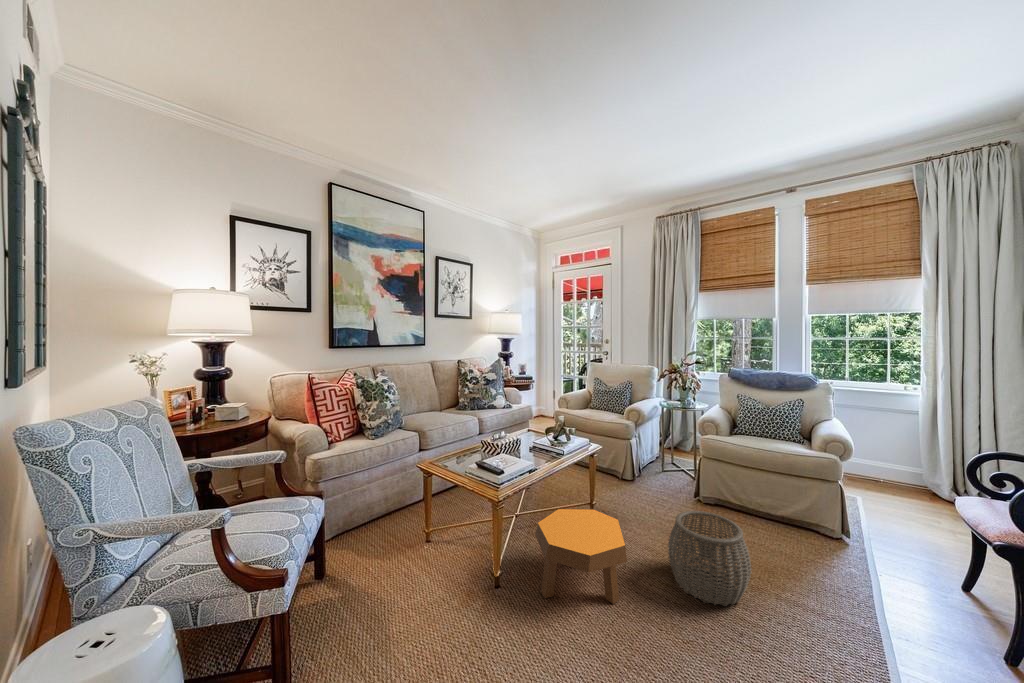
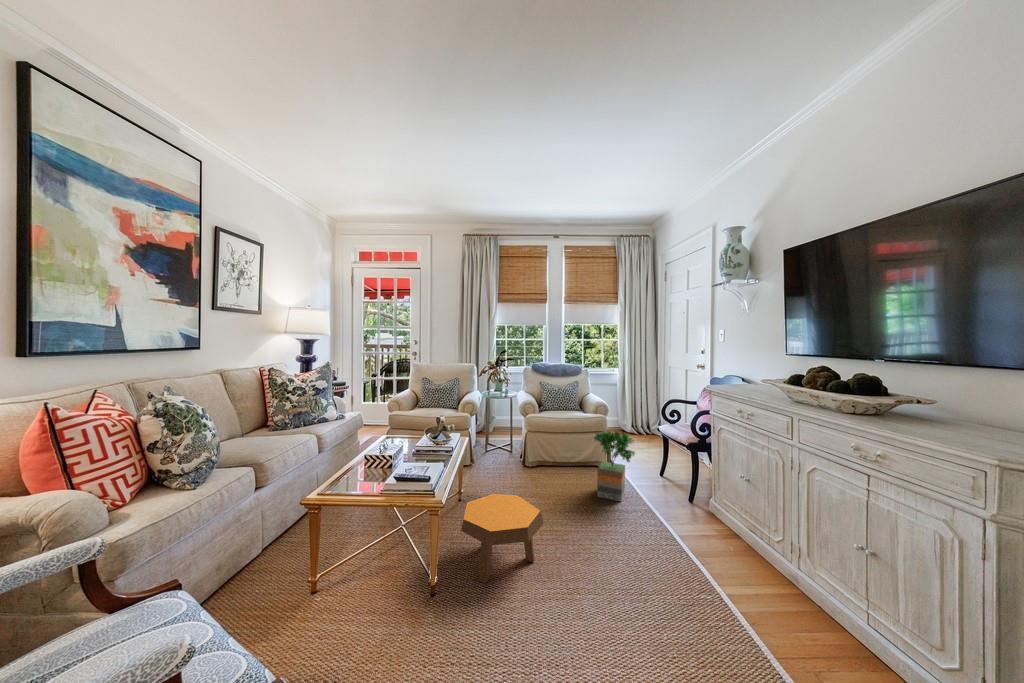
potted tree: none [781,471,864,589] -> present [594,431,635,501]
woven basket: present [668,511,751,606] -> none [547,471,601,535]

